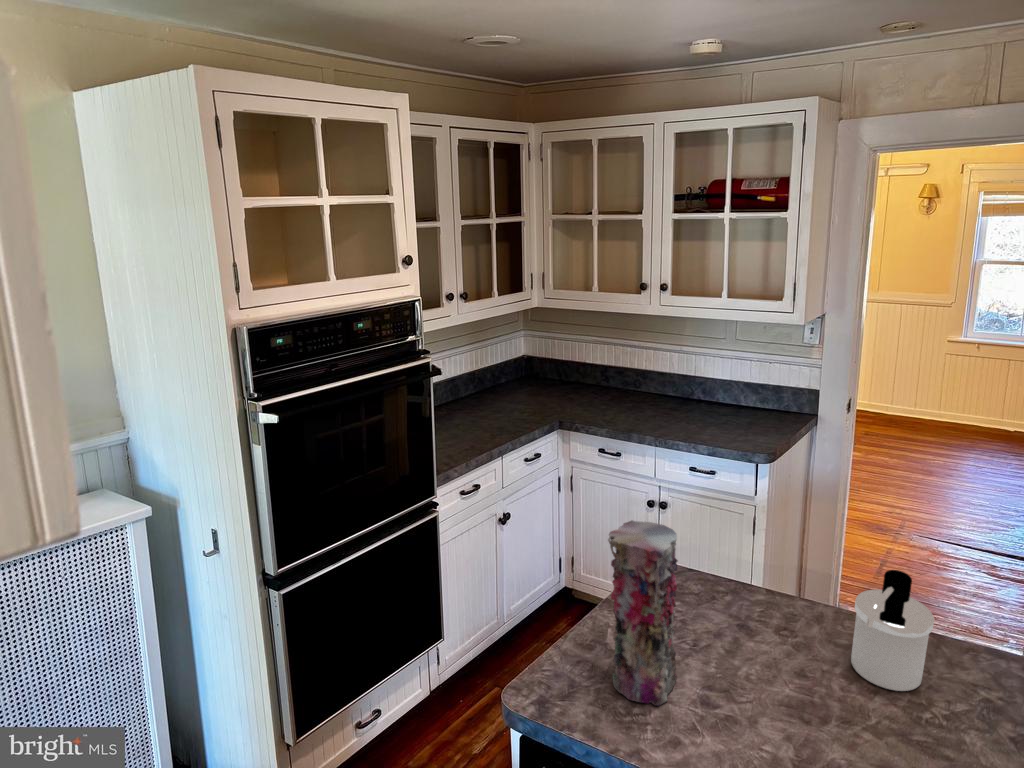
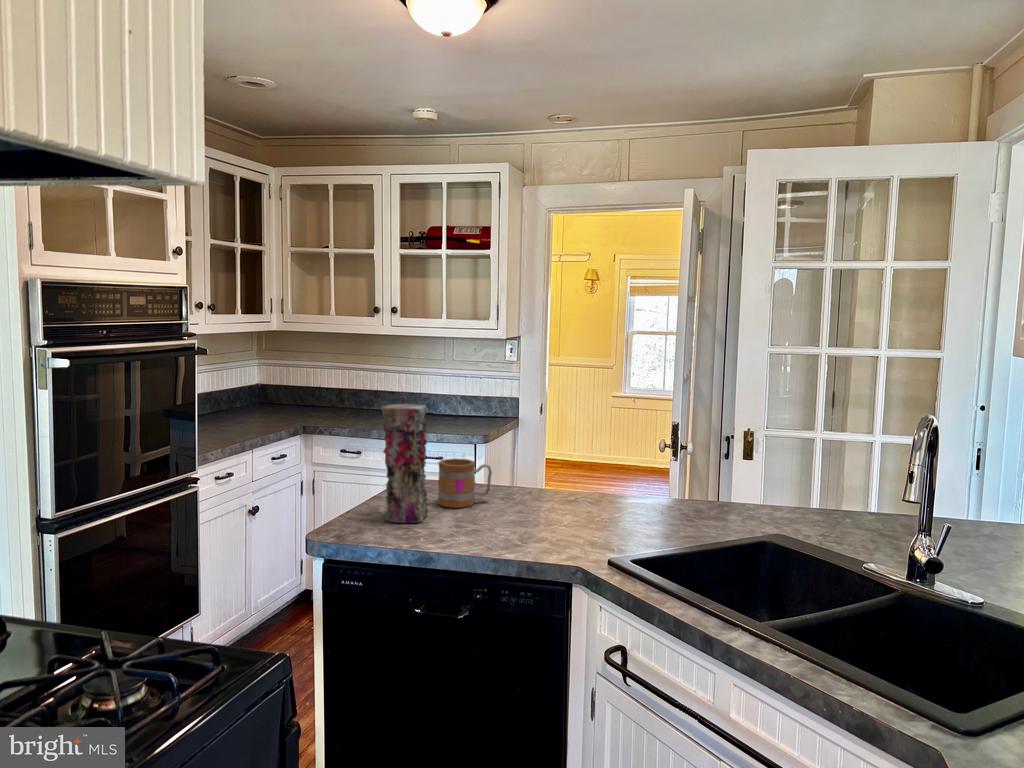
soap dispenser: present [851,570,934,691] -> none [534,432,576,504]
mug: none [694,581,781,668] -> present [438,459,492,508]

